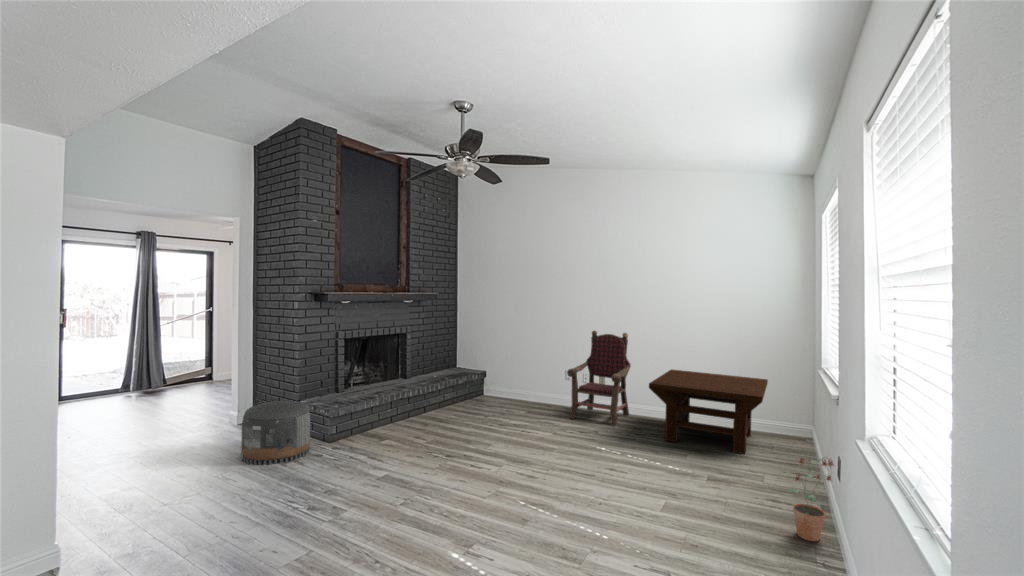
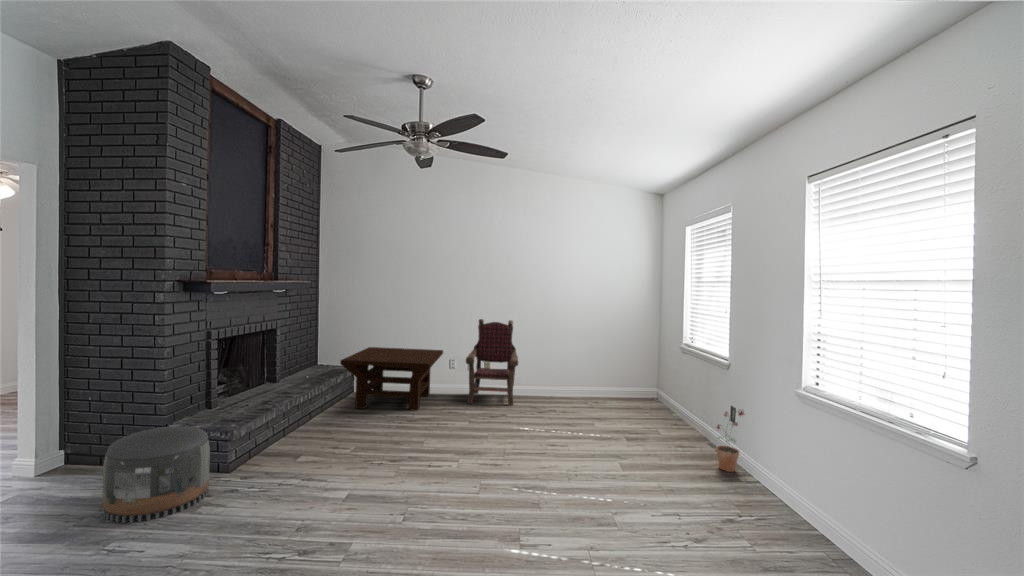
coffee table: present [649,369,768,454] -> present [340,347,443,411]

